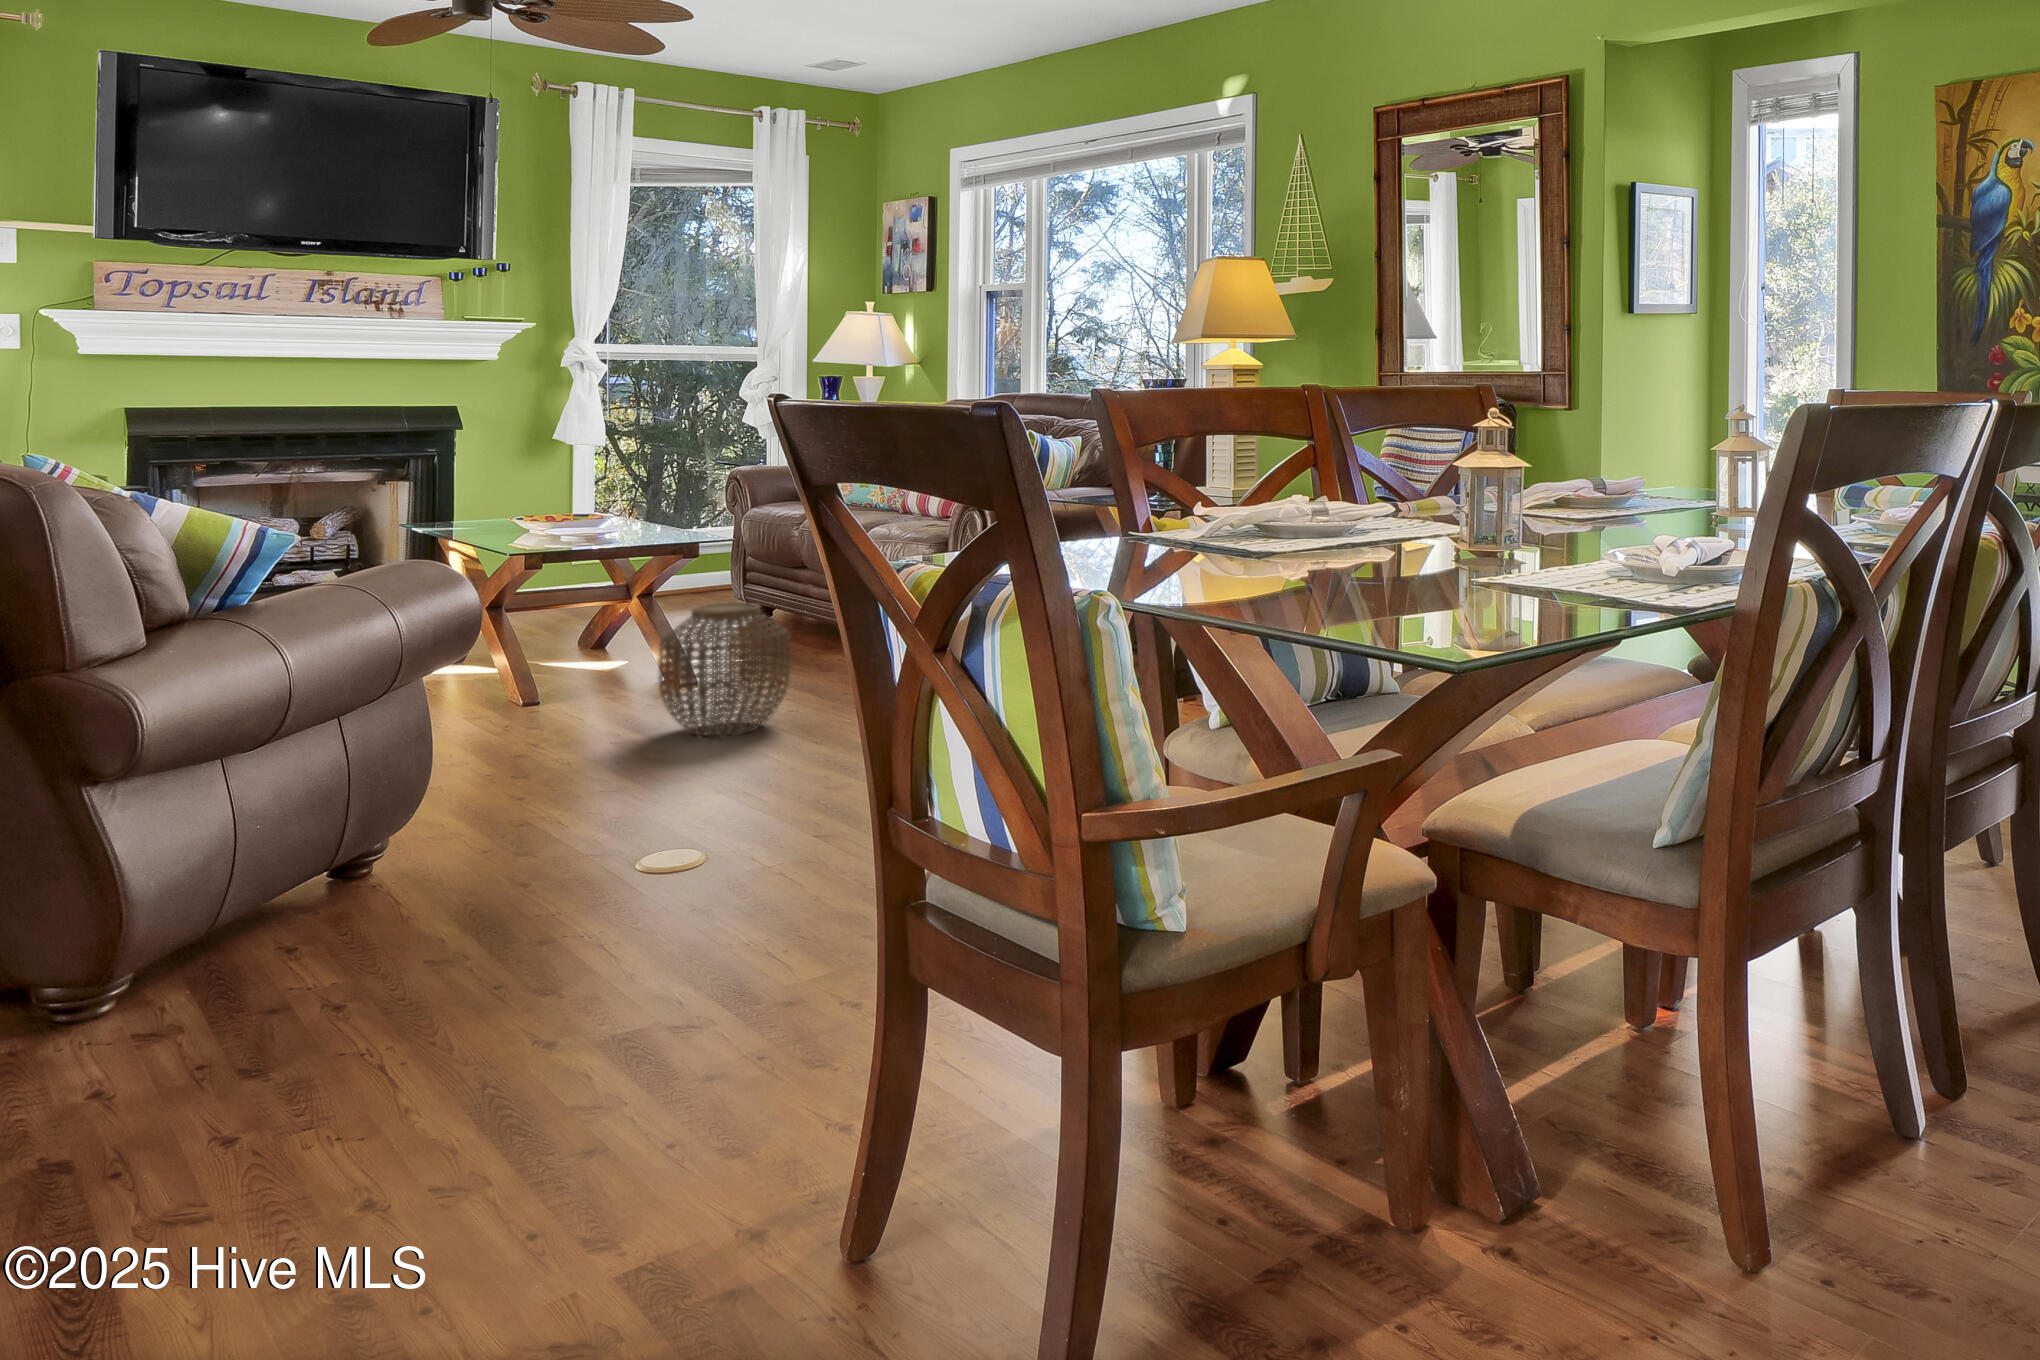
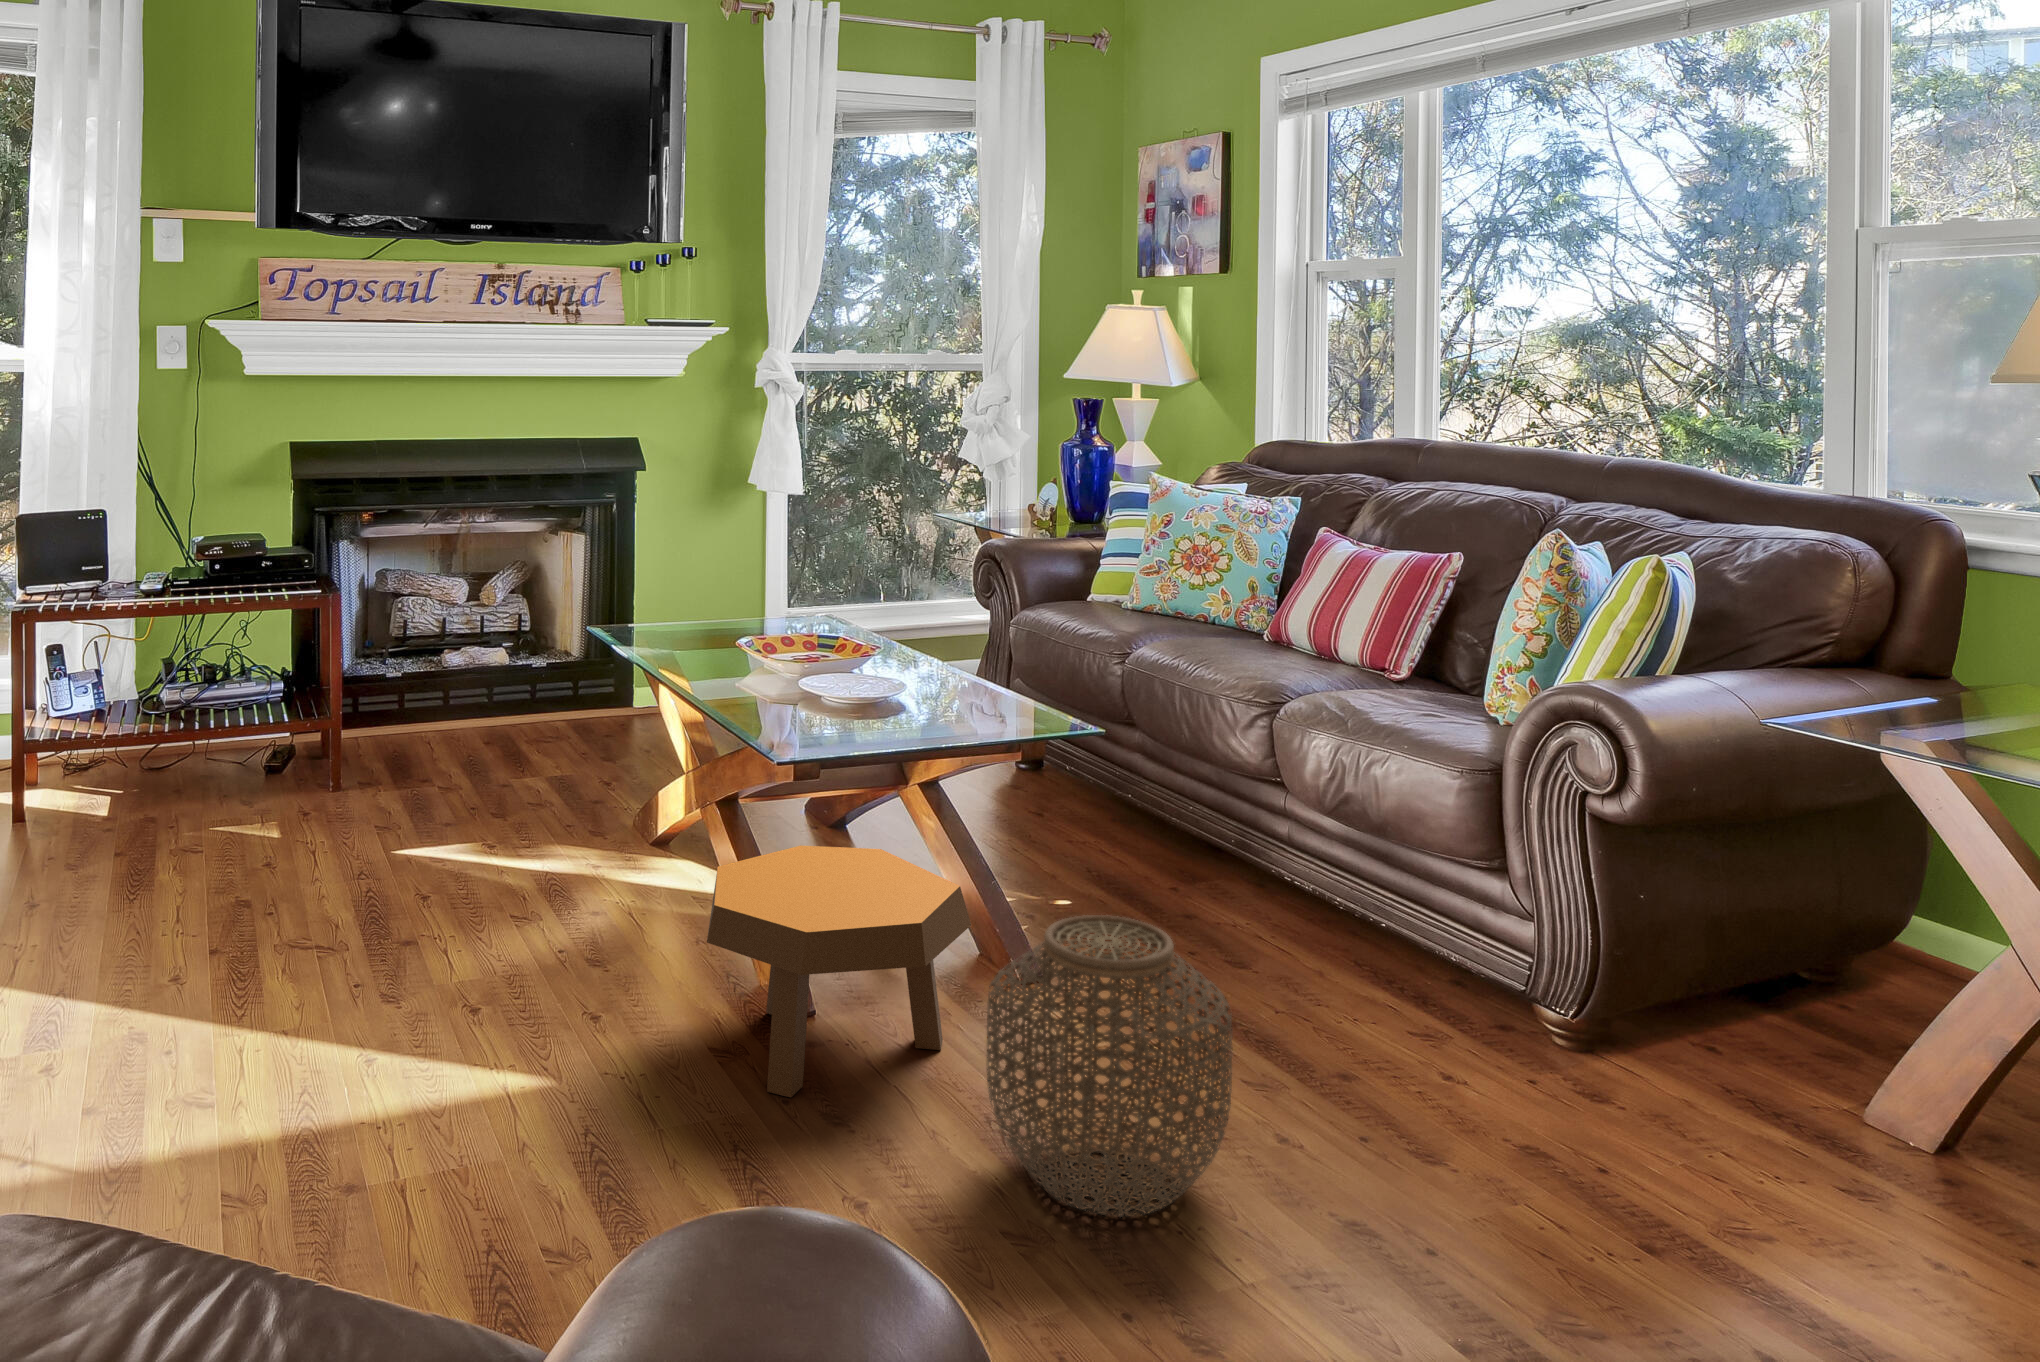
footstool: none [497,613,670,728] -> present [707,845,971,1097]

